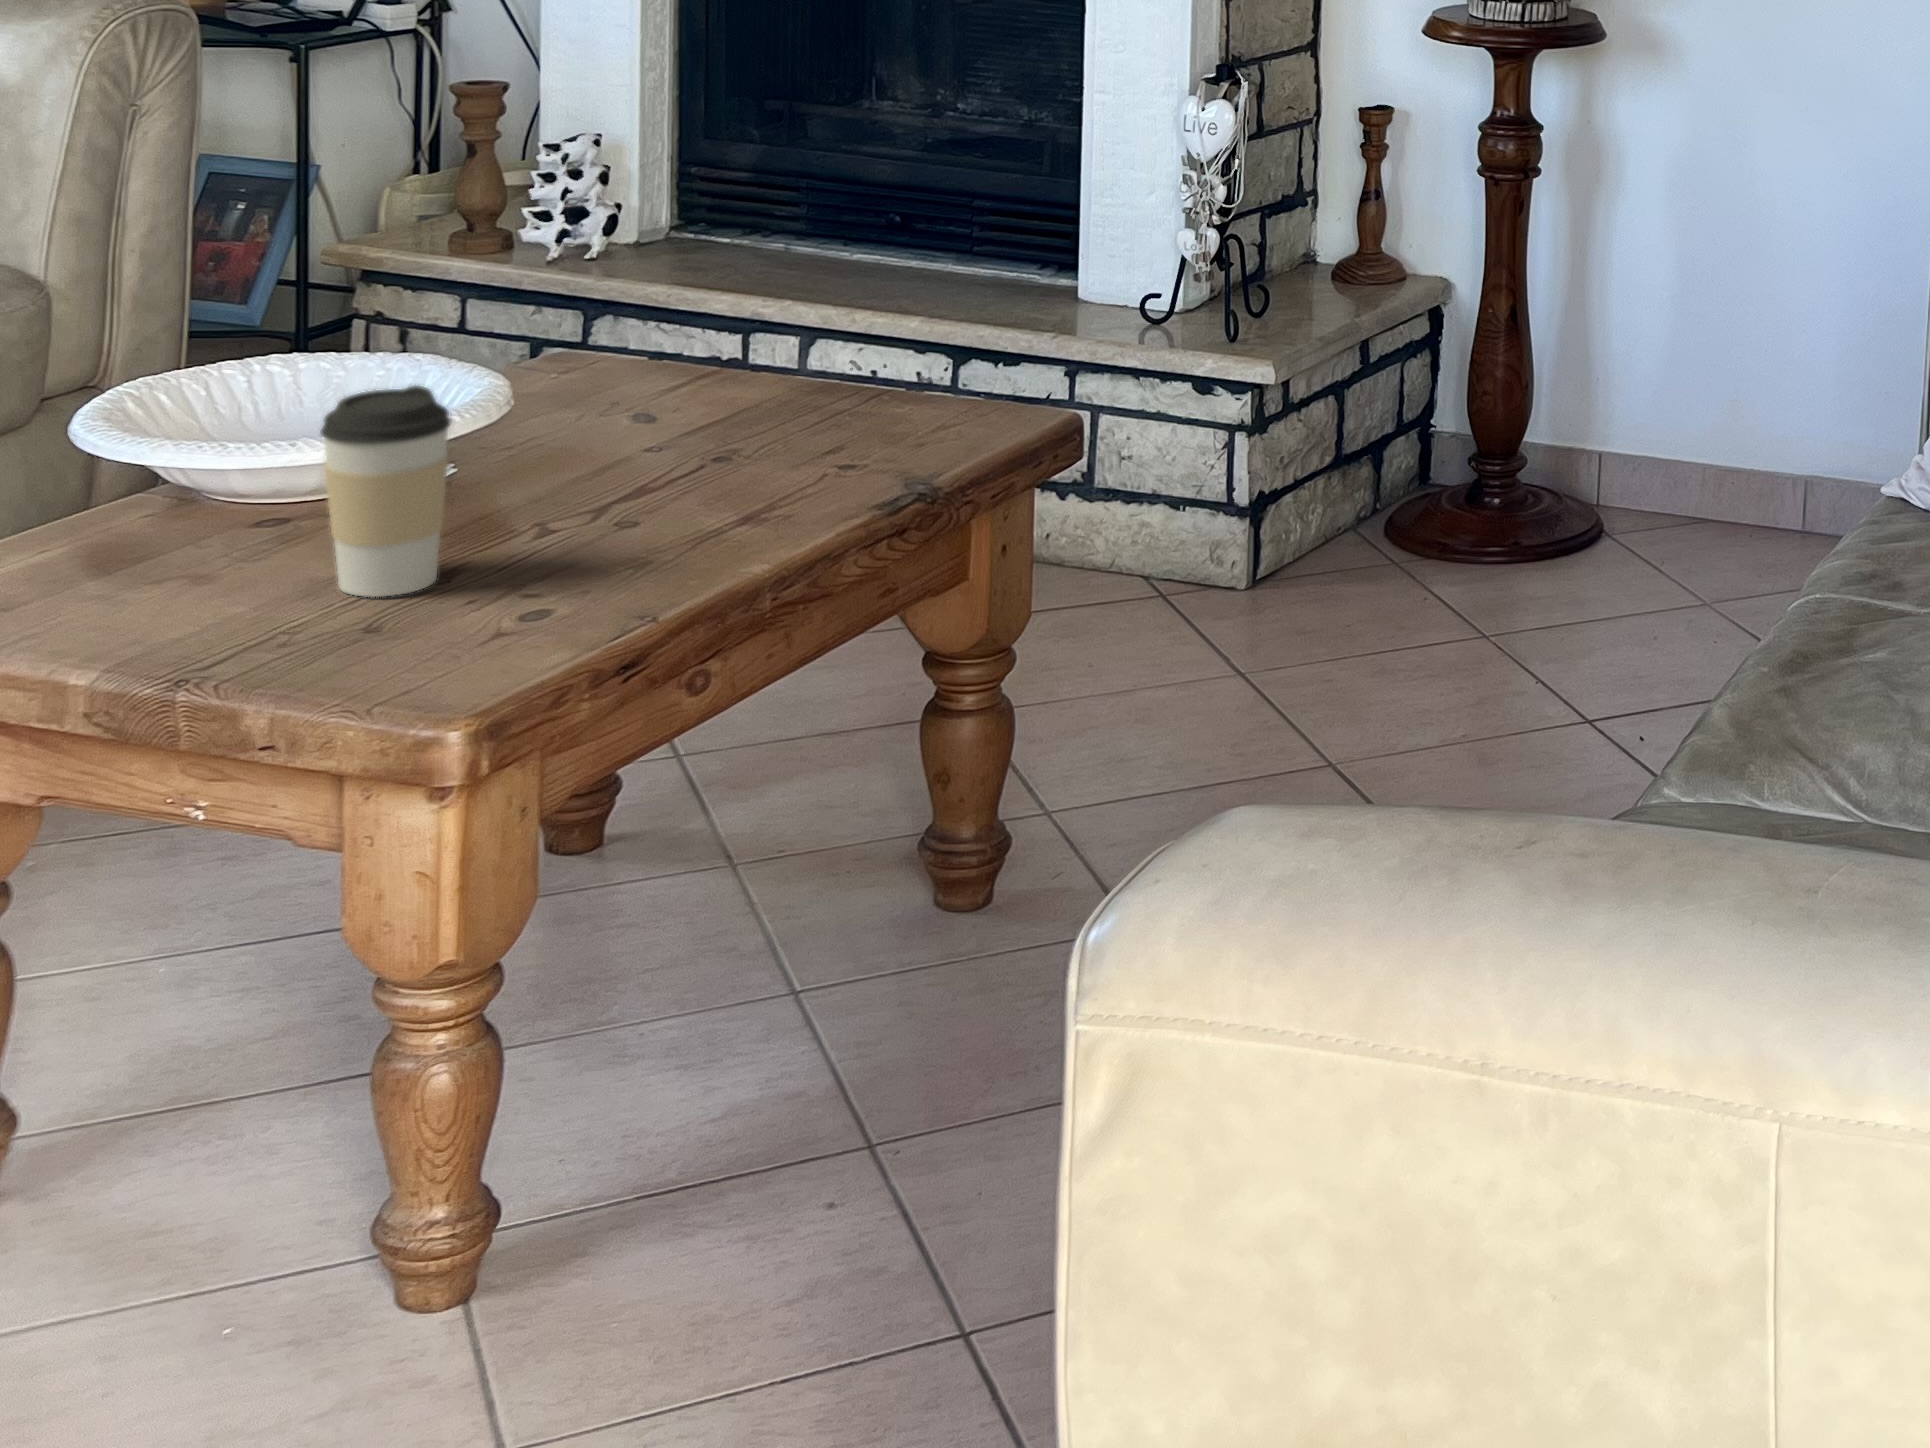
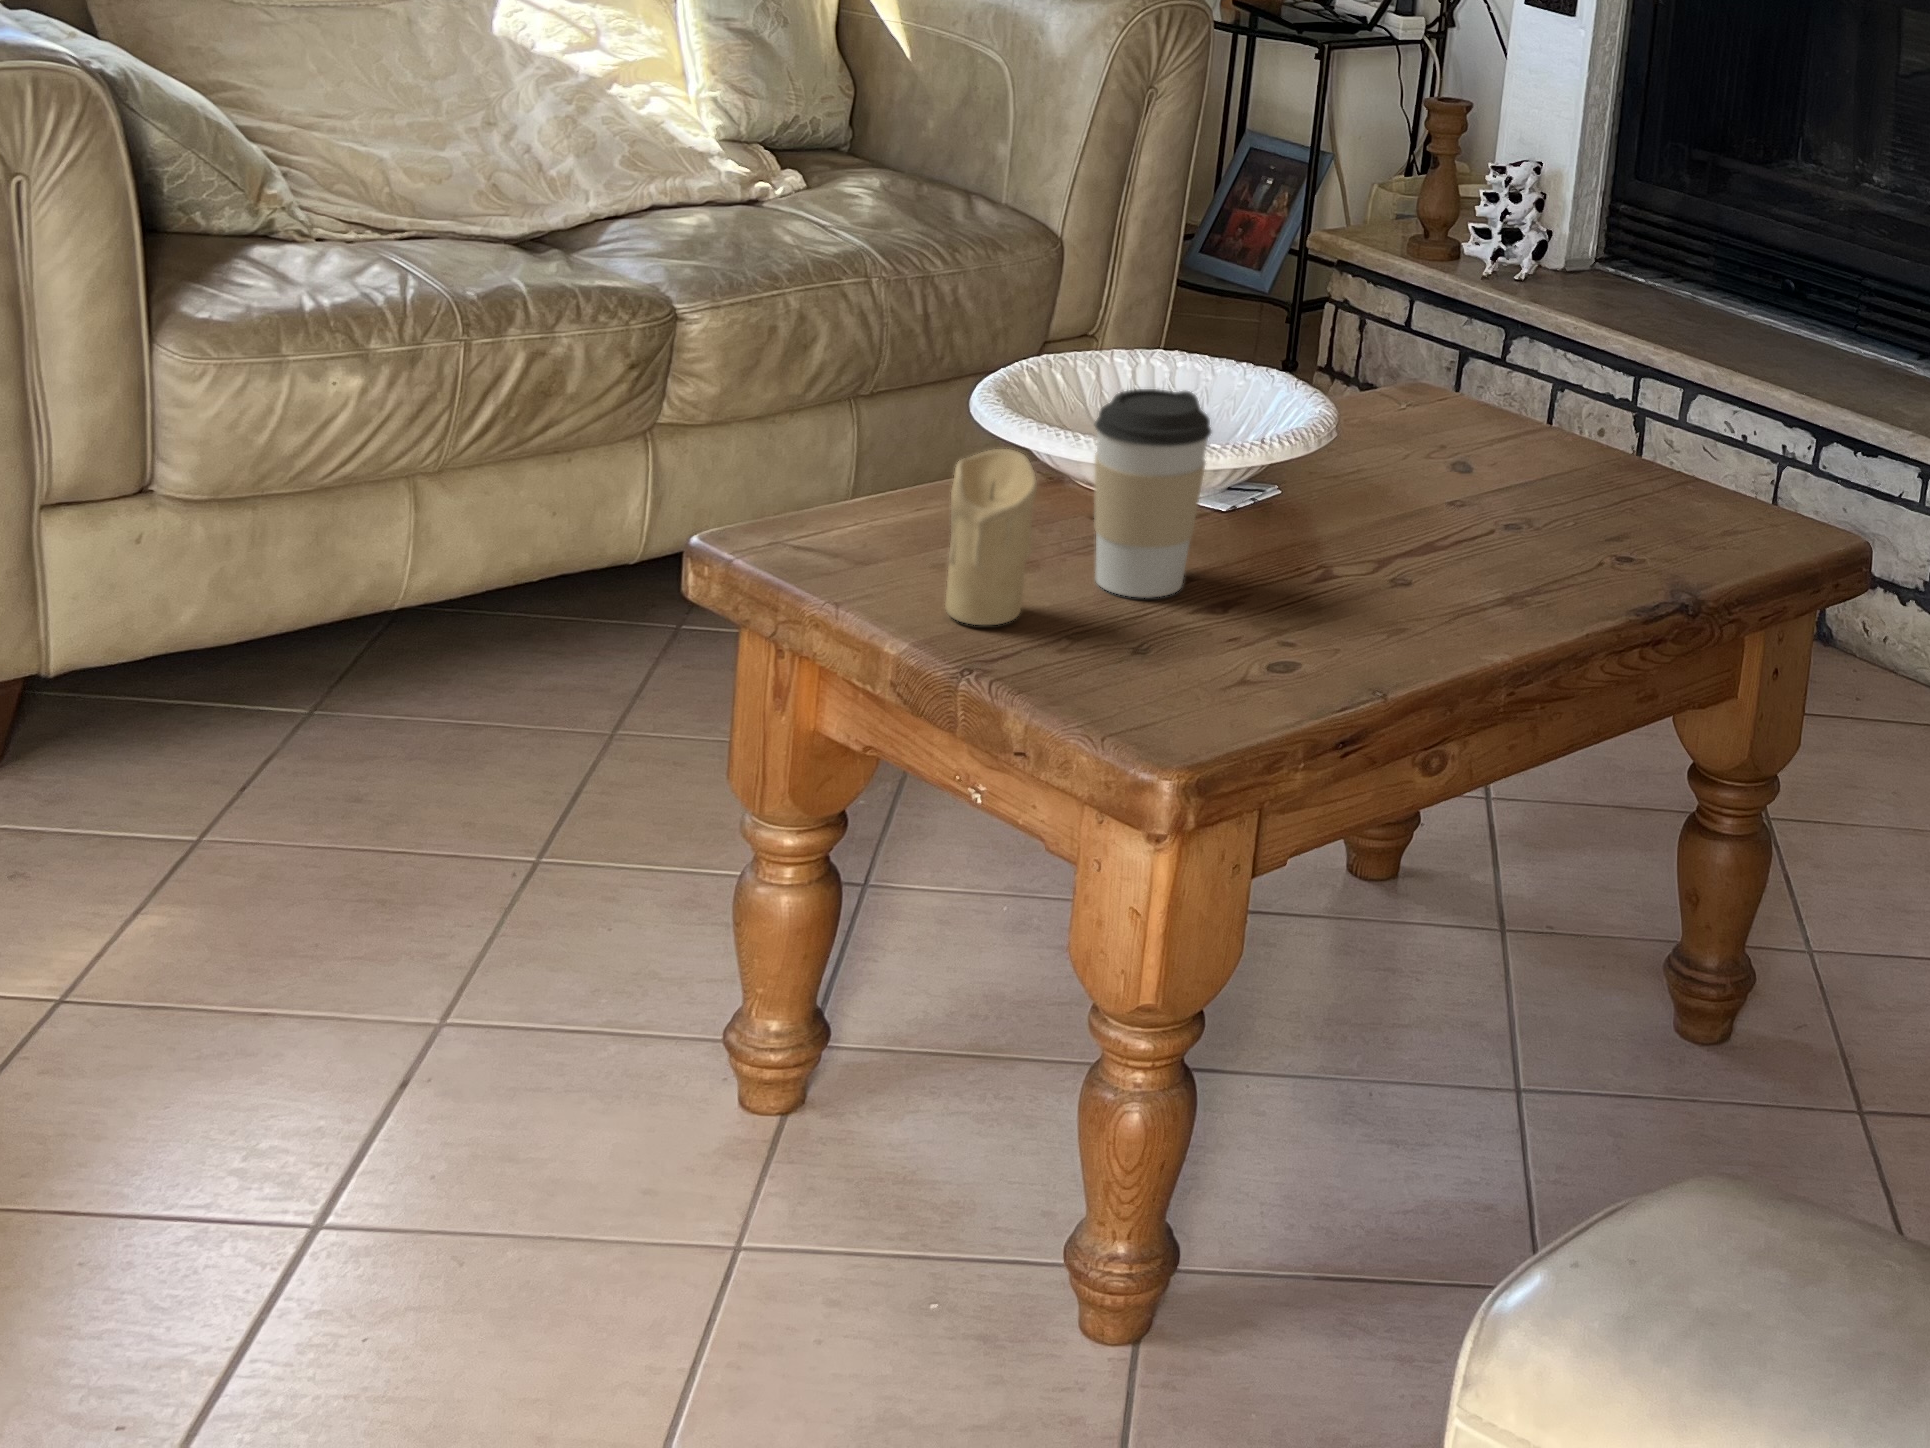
candle: none [185,472,283,652] -> present [945,449,1037,625]

